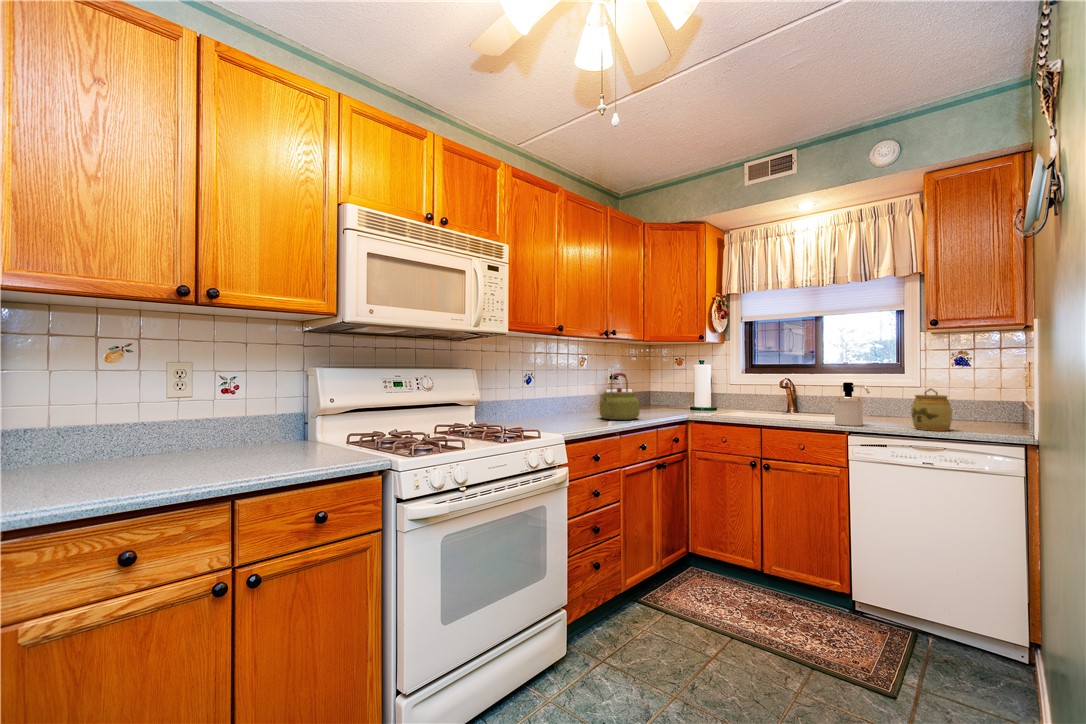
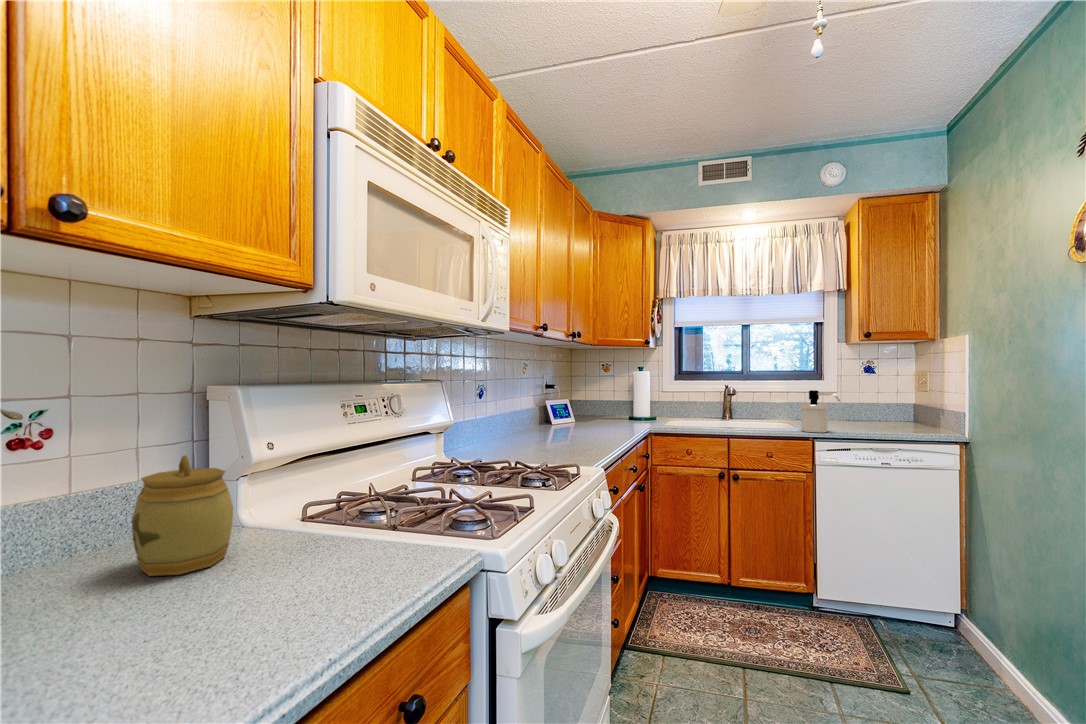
kettle: present [600,373,640,420] -> none [572,382,617,437]
jar: present [911,388,952,431] -> present [132,455,233,576]

